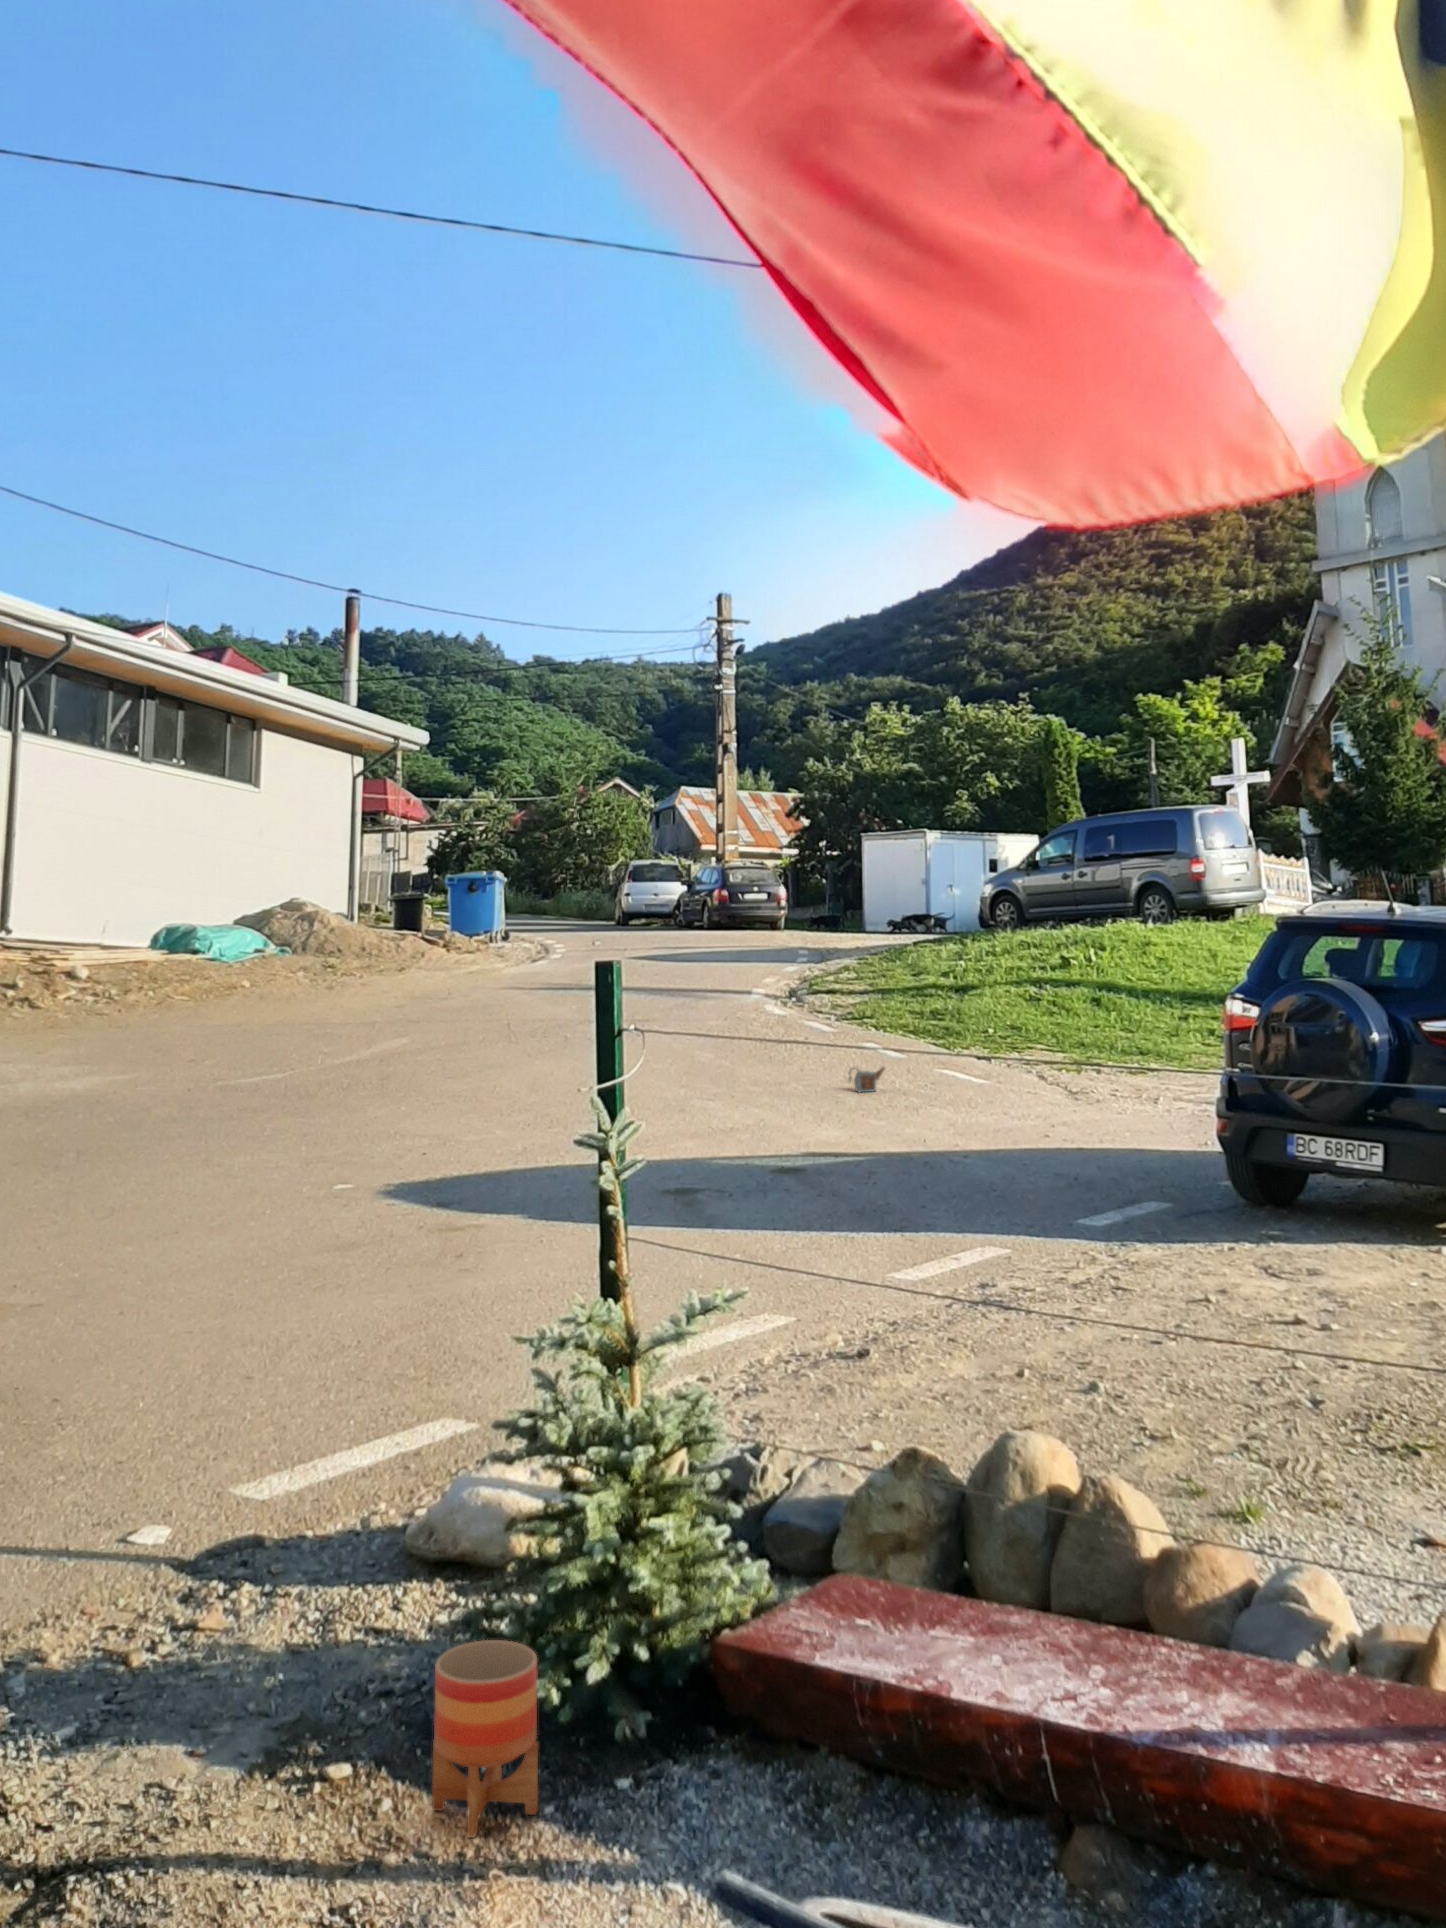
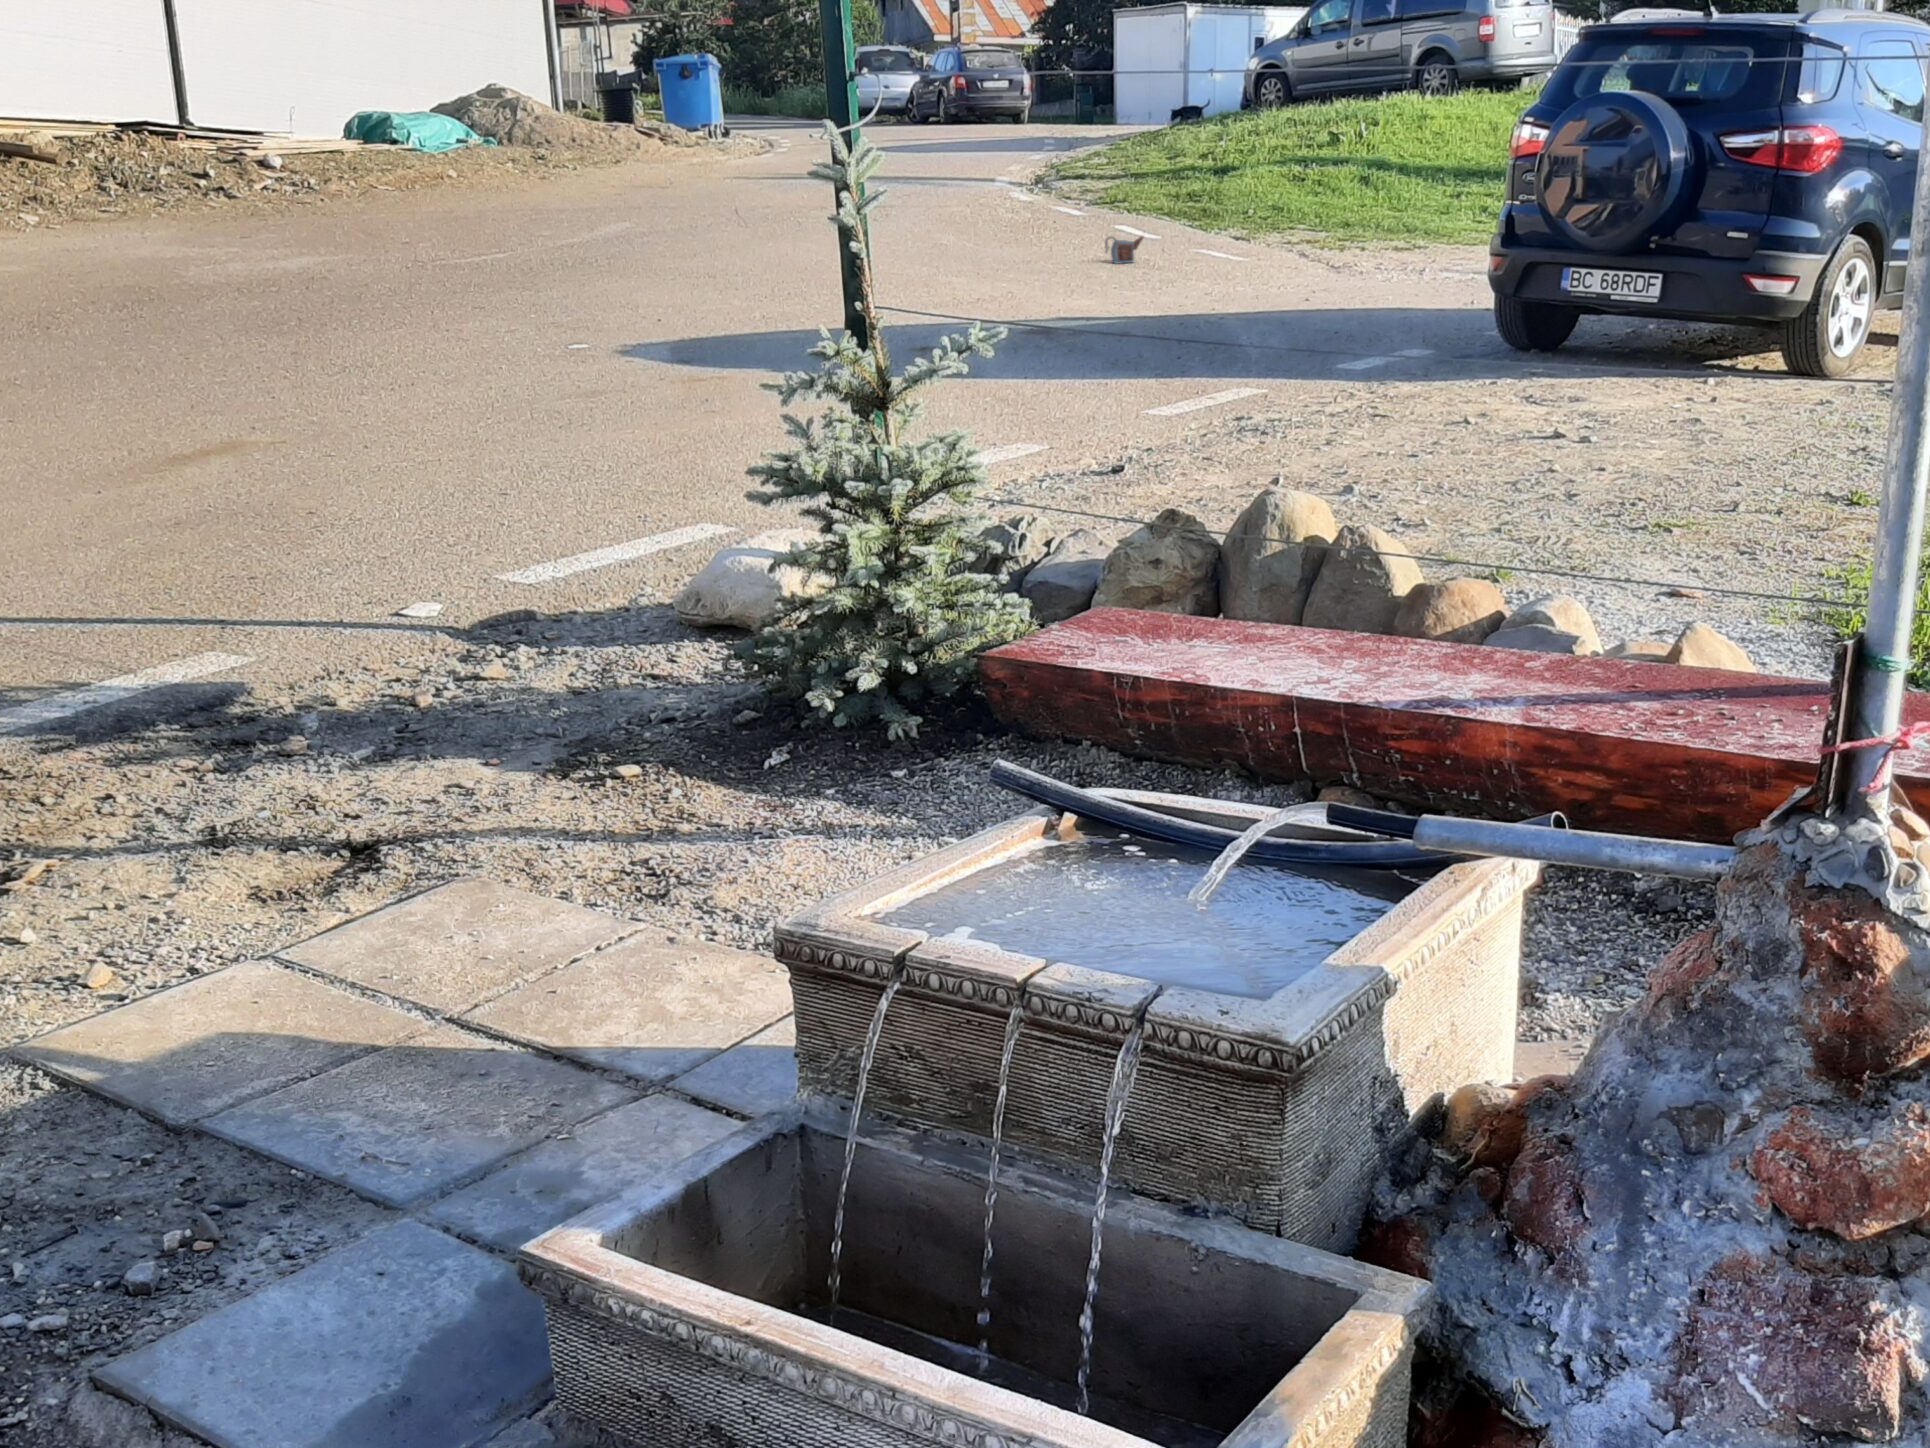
planter: present [432,1640,538,1838] -> none [705,650,815,810]

